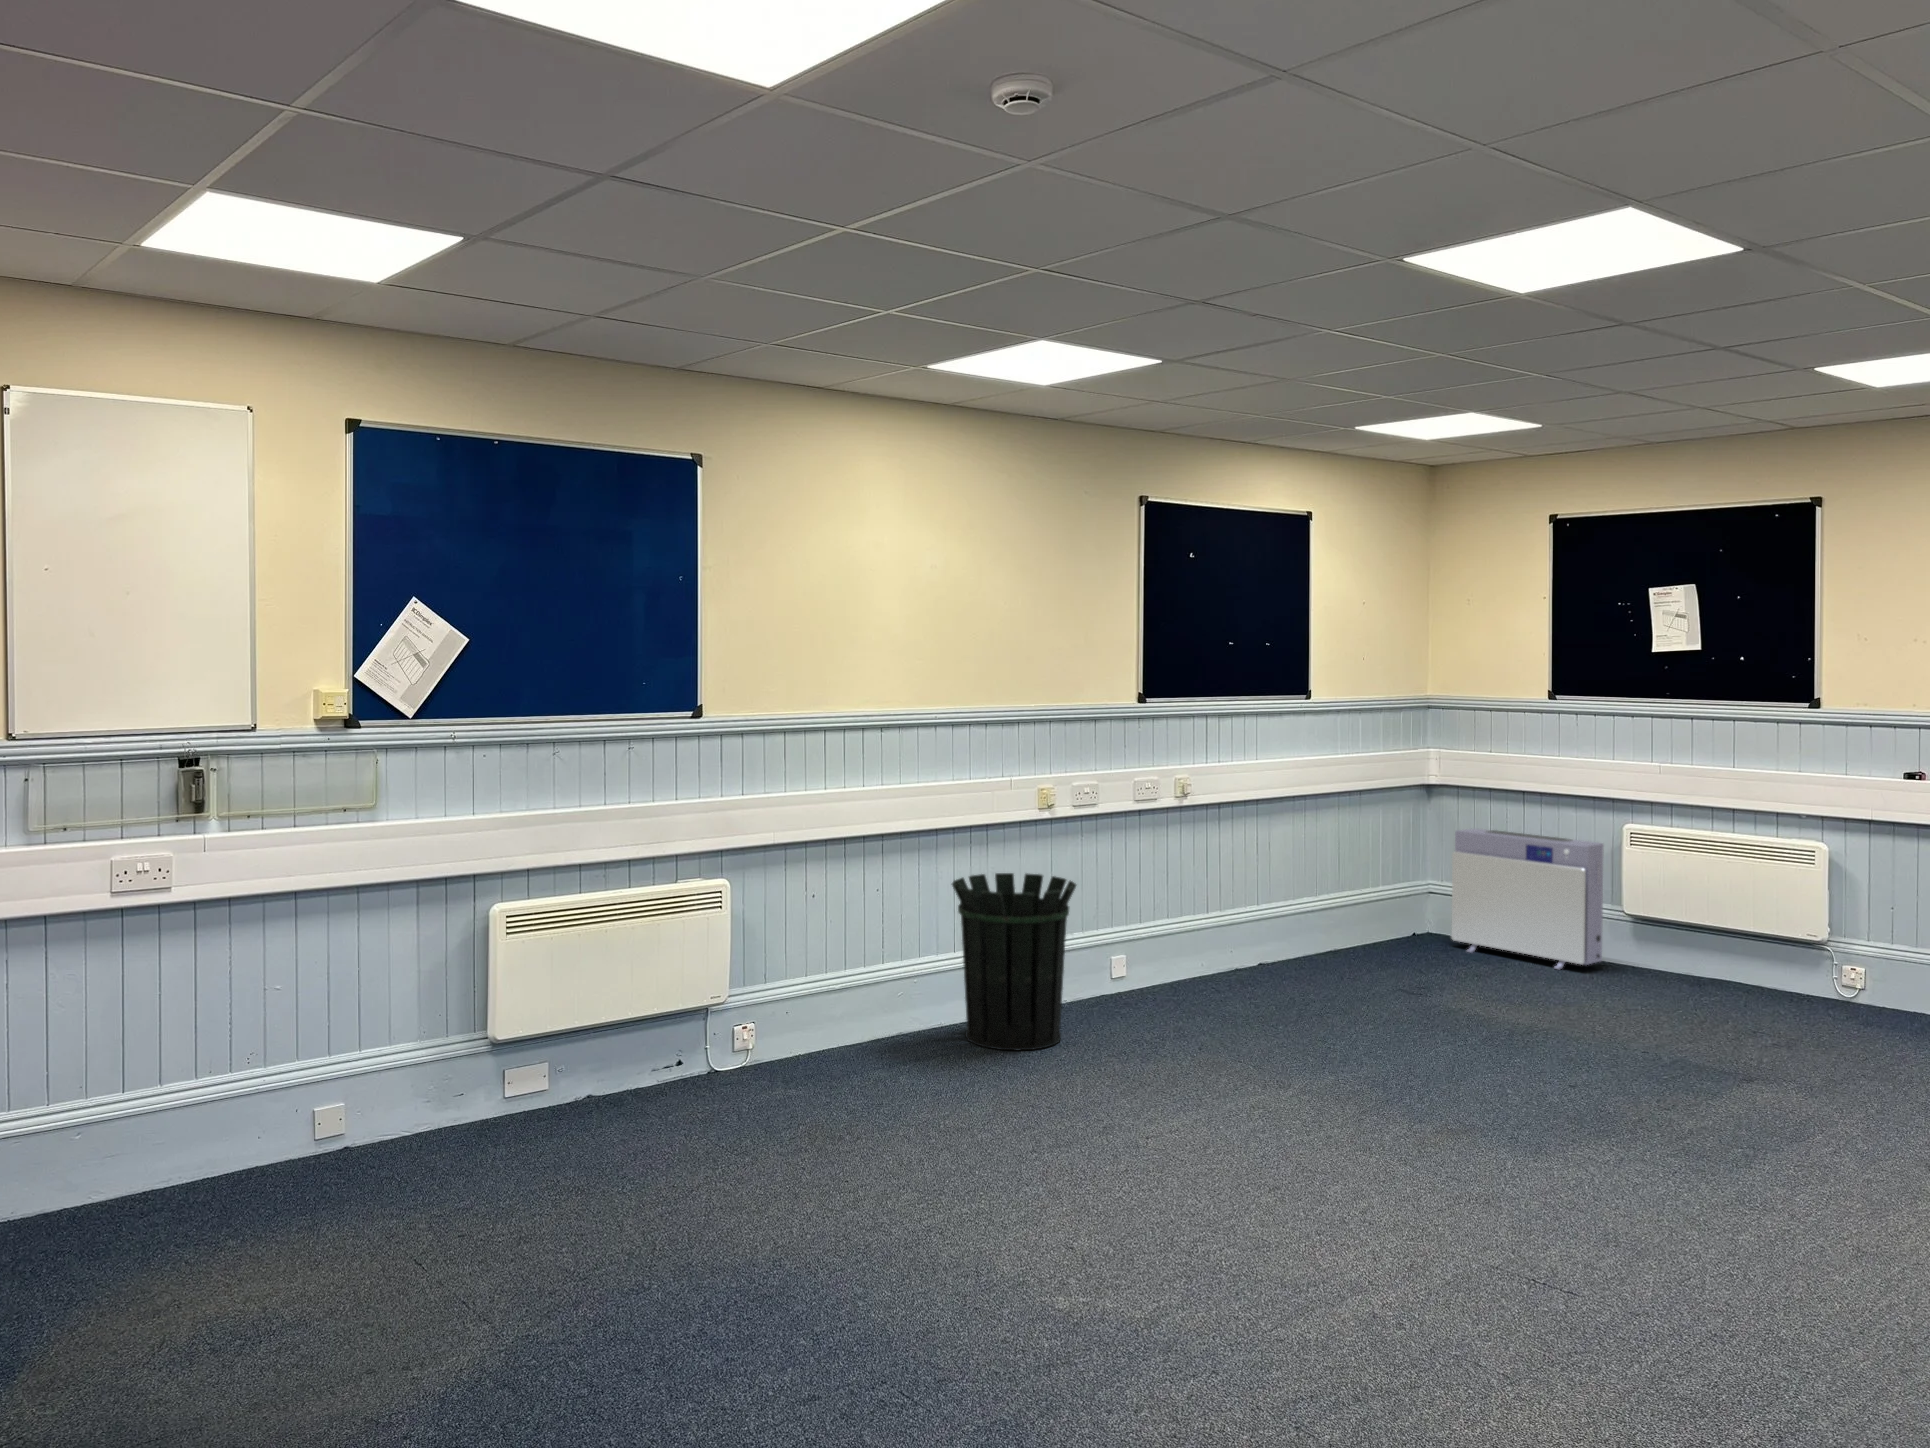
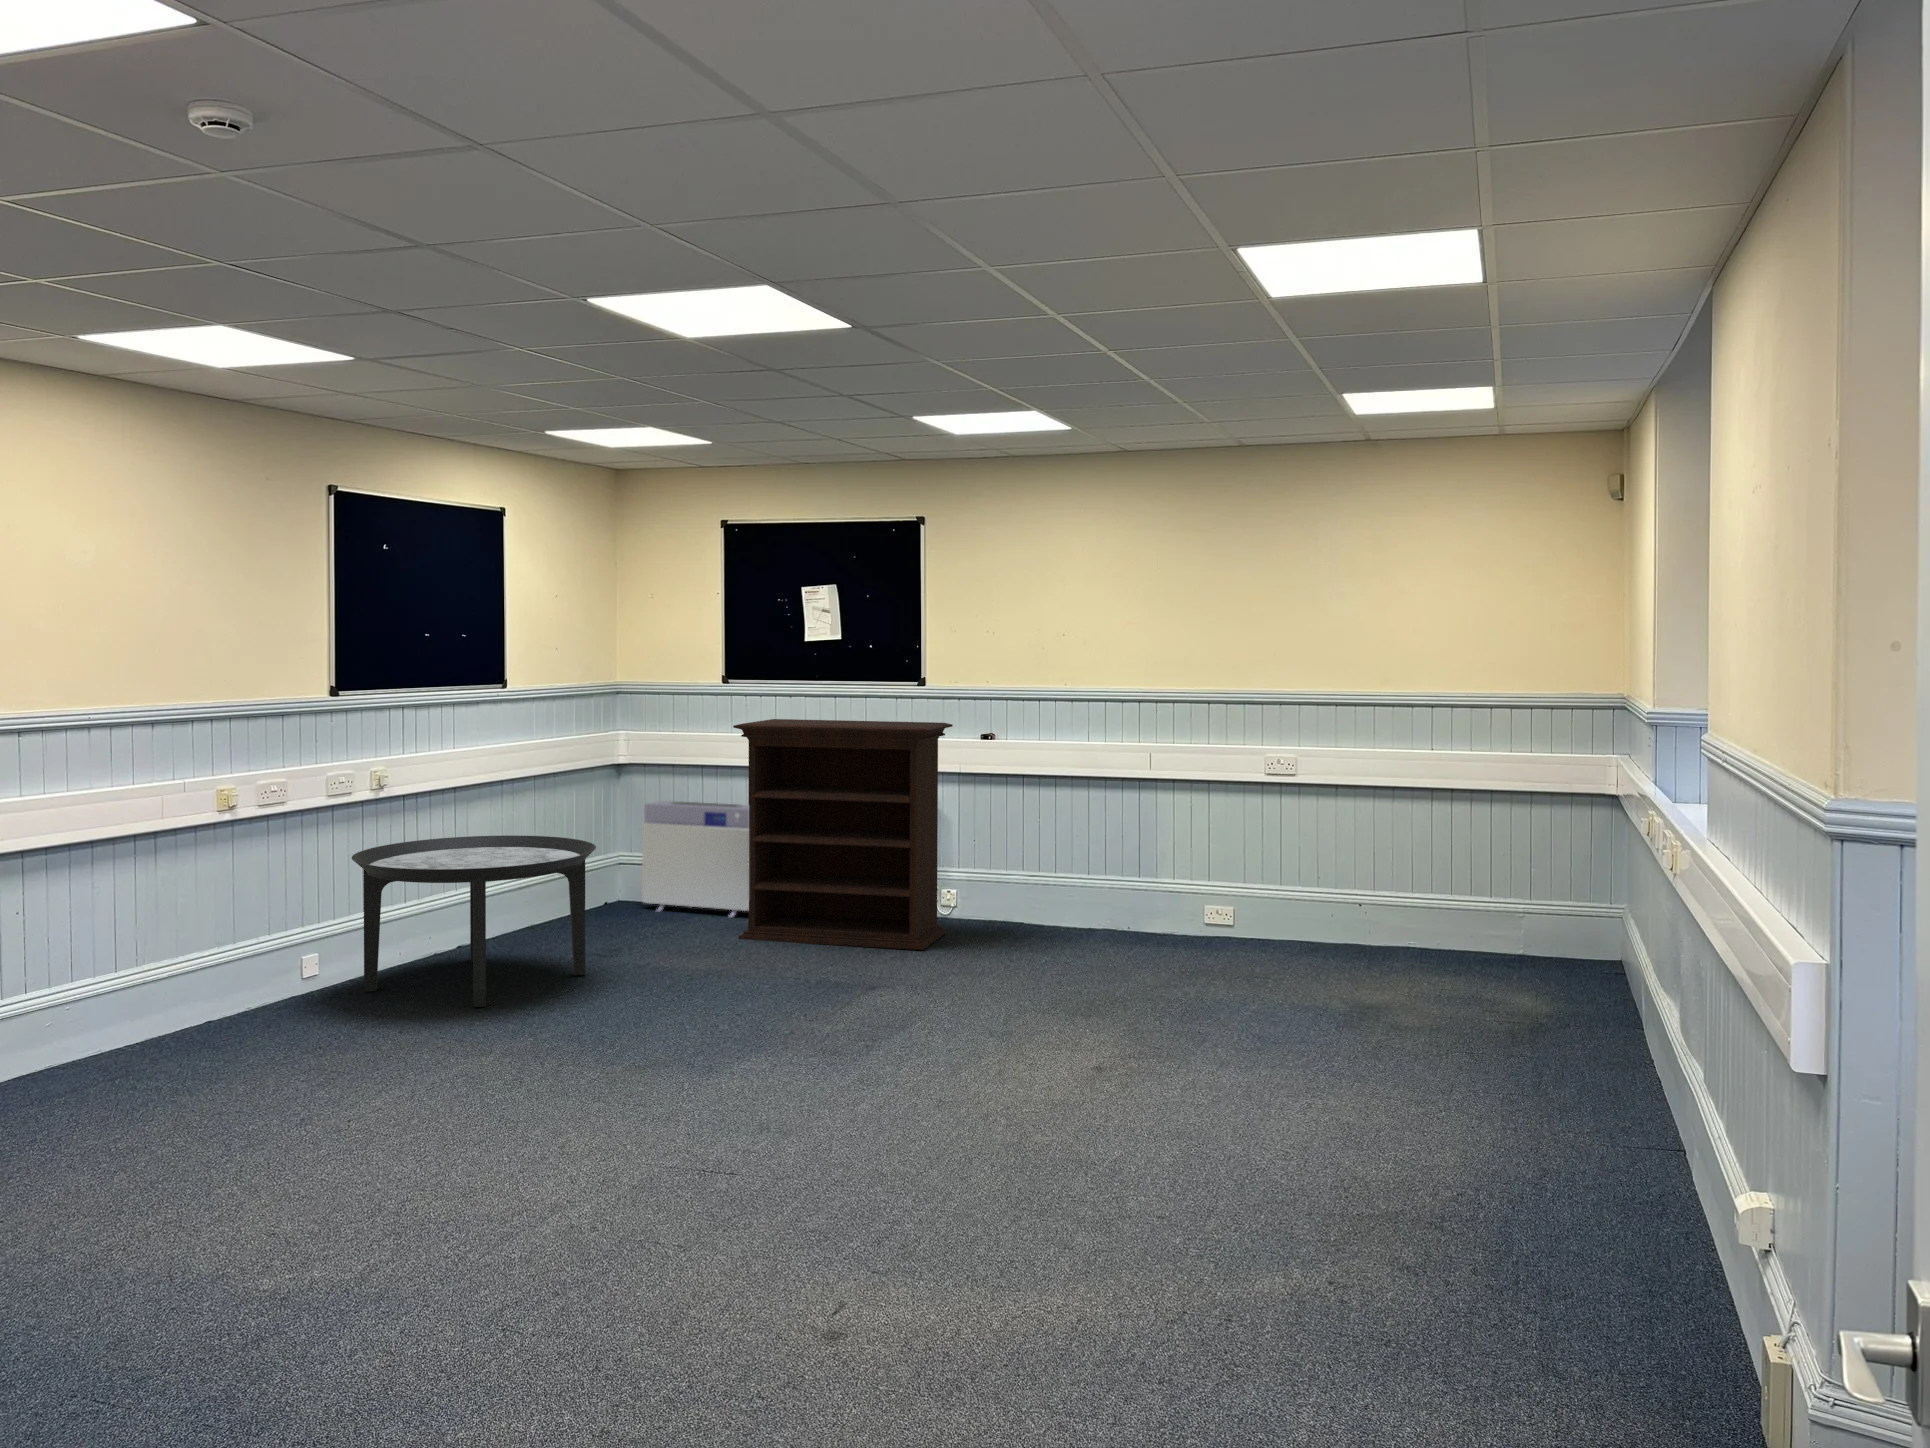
bookshelf: none [1564,741,1871,1044] -> present [733,719,953,950]
round table: none [1154,852,1401,1035] -> present [352,835,596,1007]
waste bin: present [952,873,1076,1050] -> none [113,877,267,1065]

